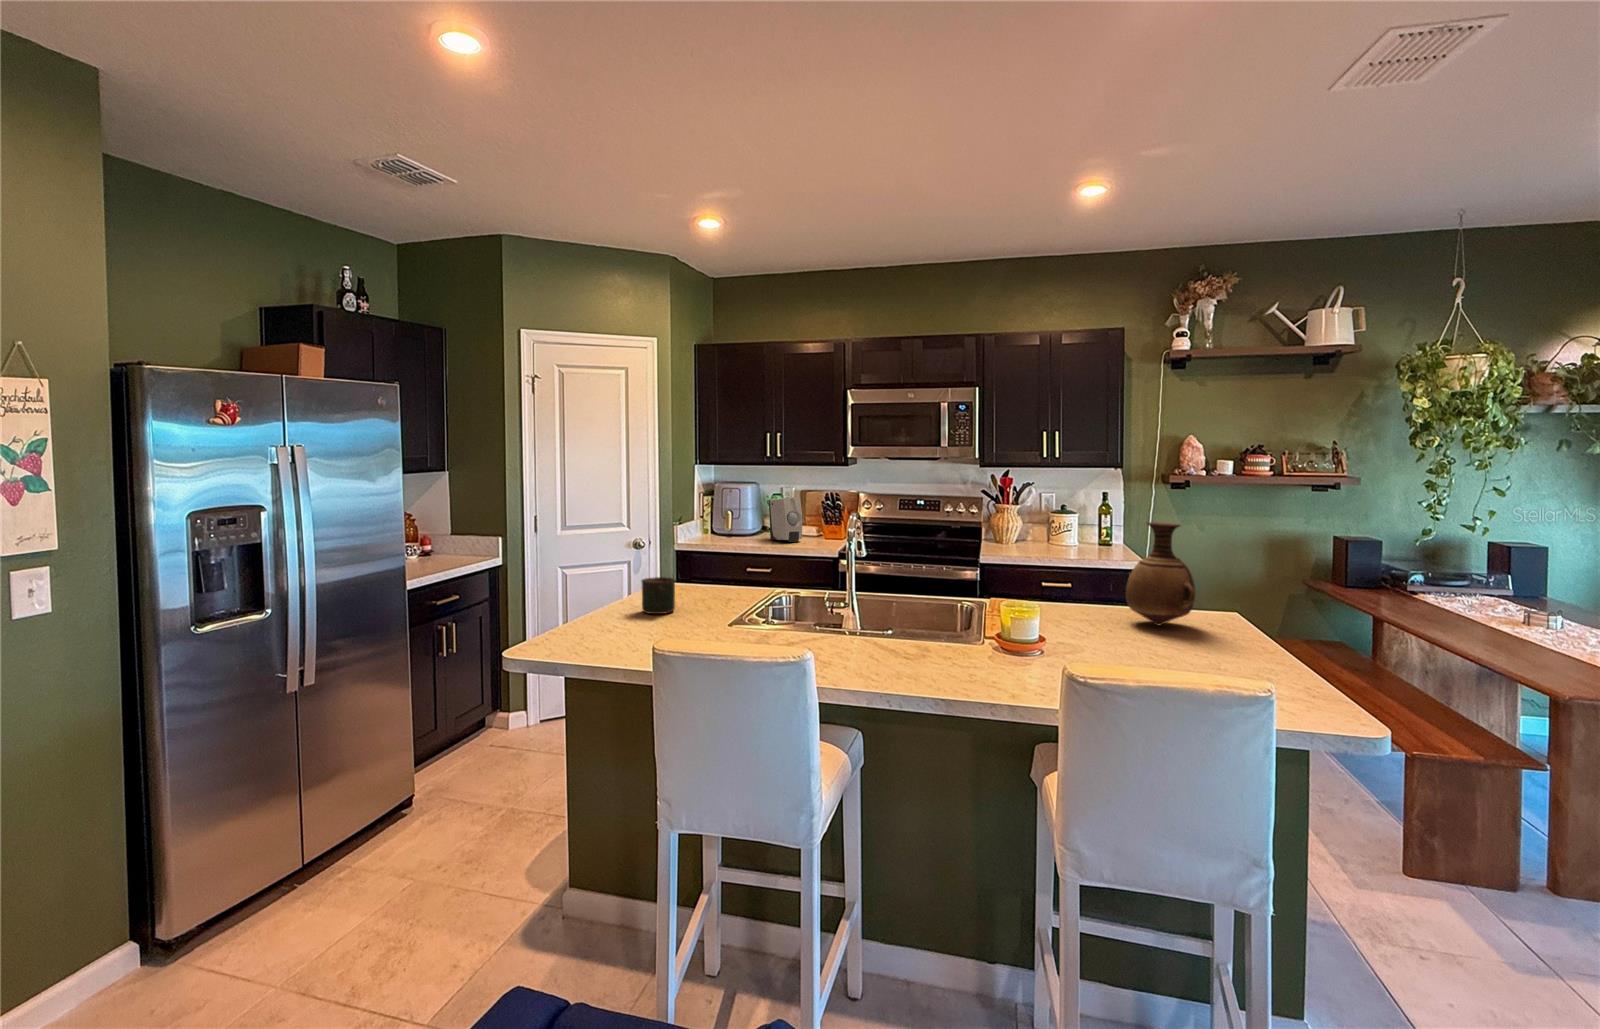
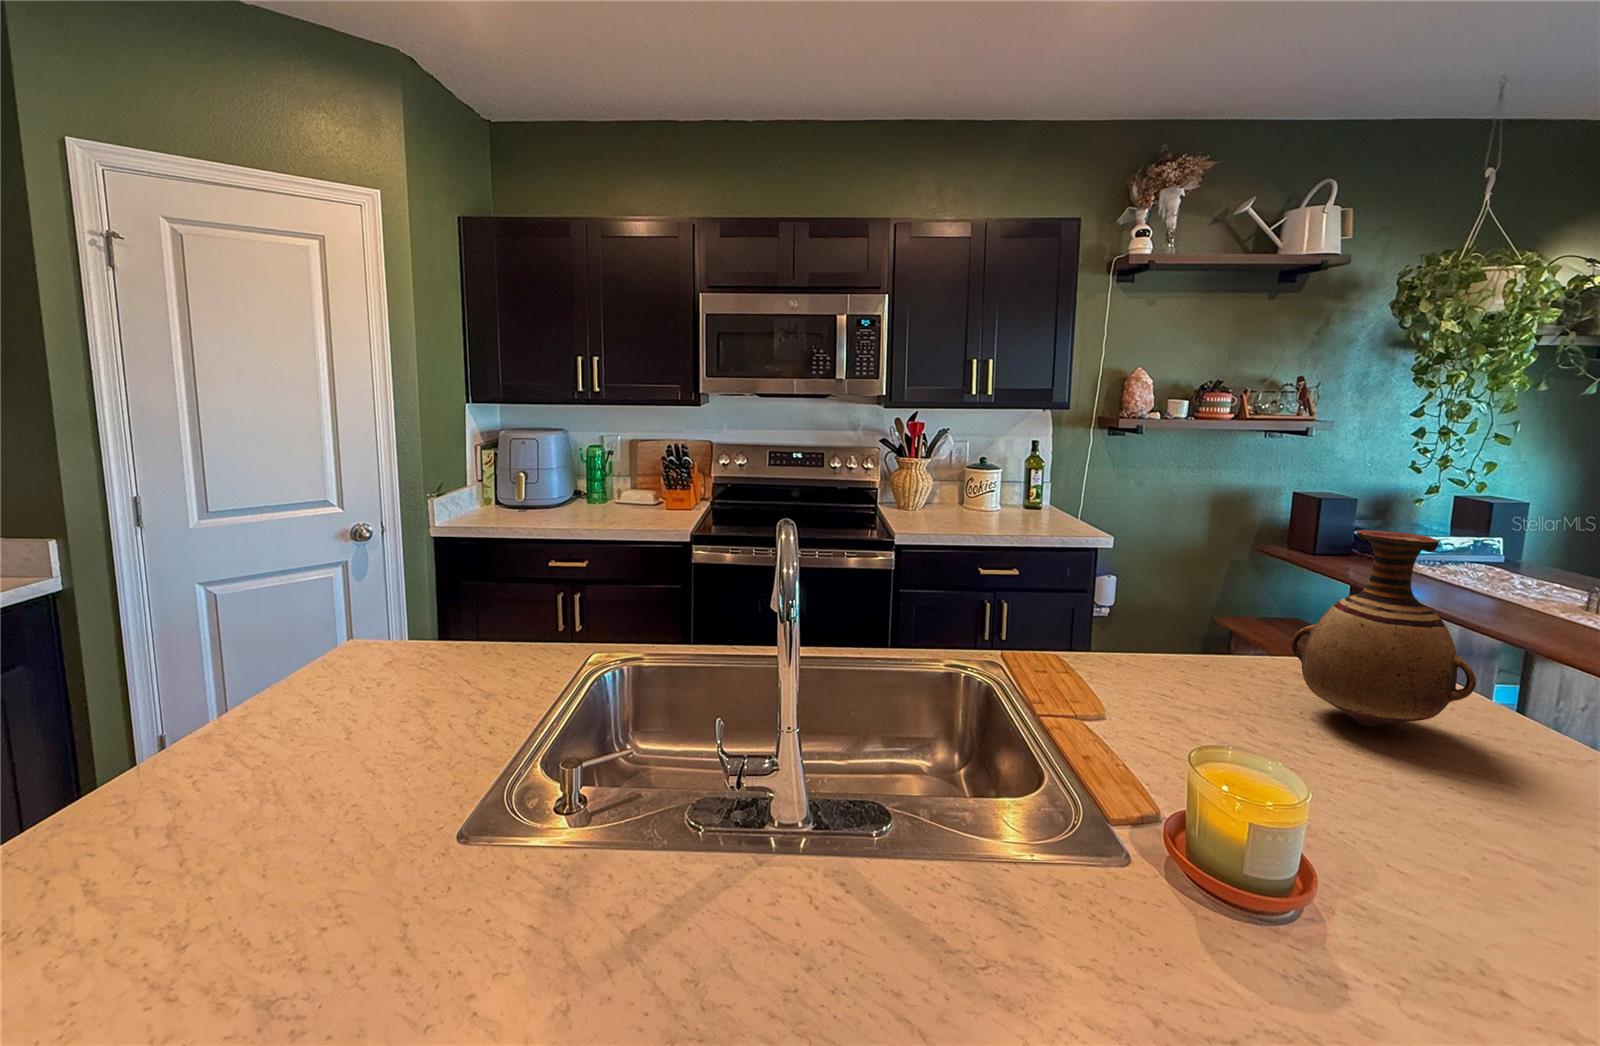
soap dispenser: present [769,497,802,542] -> none [582,453,635,519]
mug: present [642,577,675,614] -> none [242,701,353,815]

